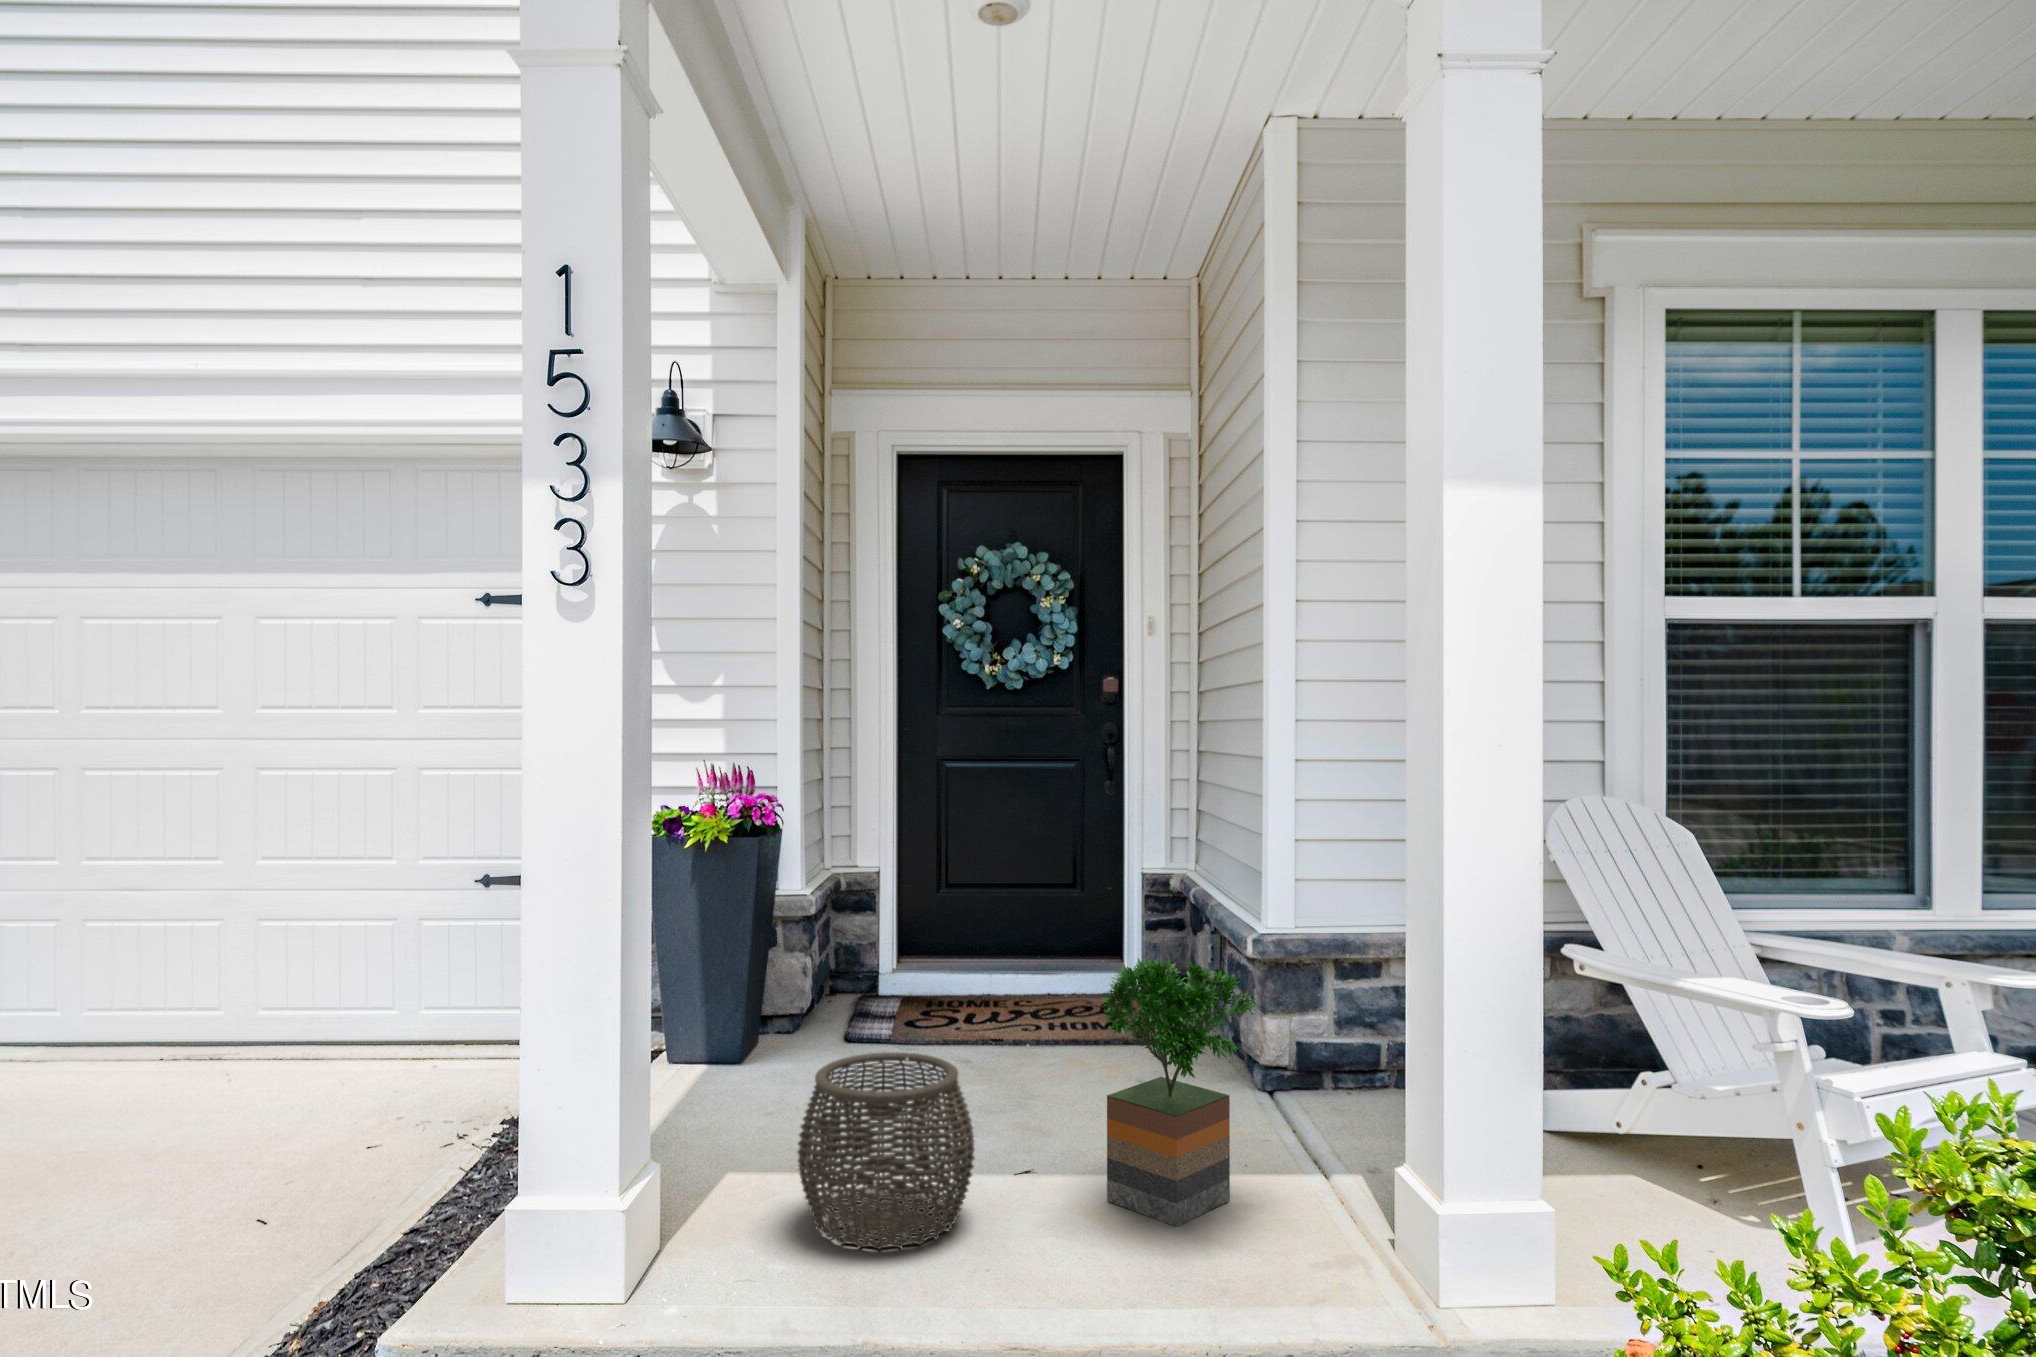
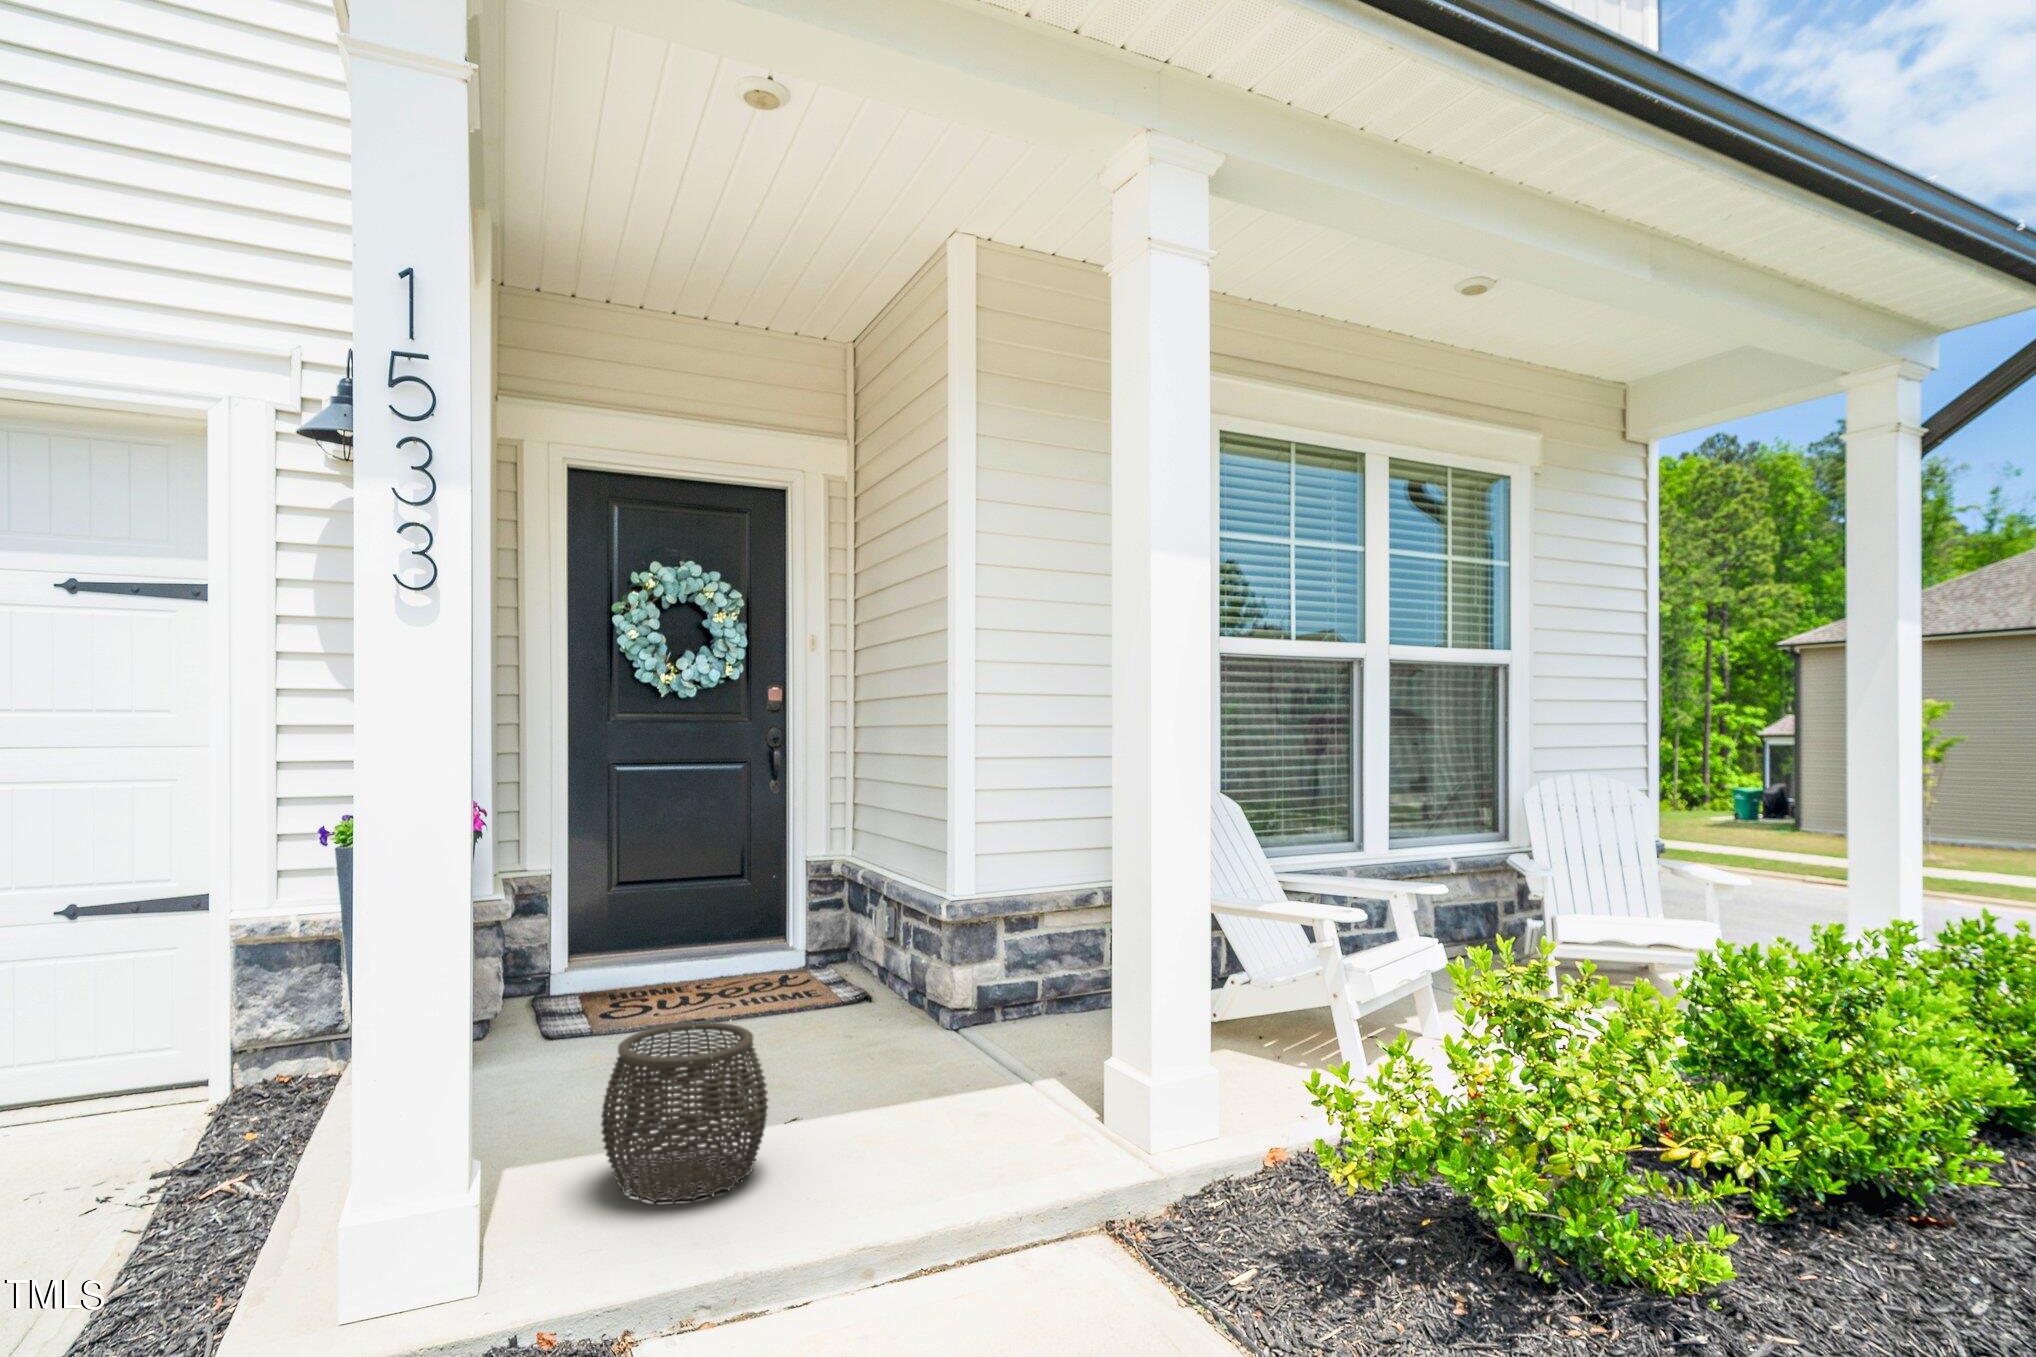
potted tree: present [1102,957,1257,1227] -> none [866,918,996,1141]

